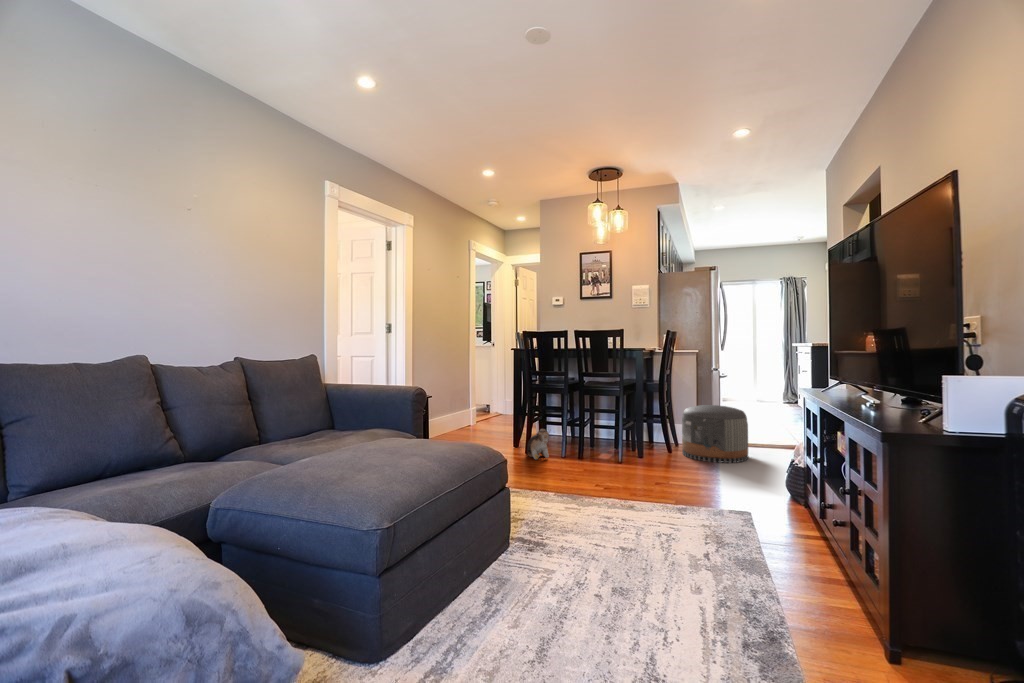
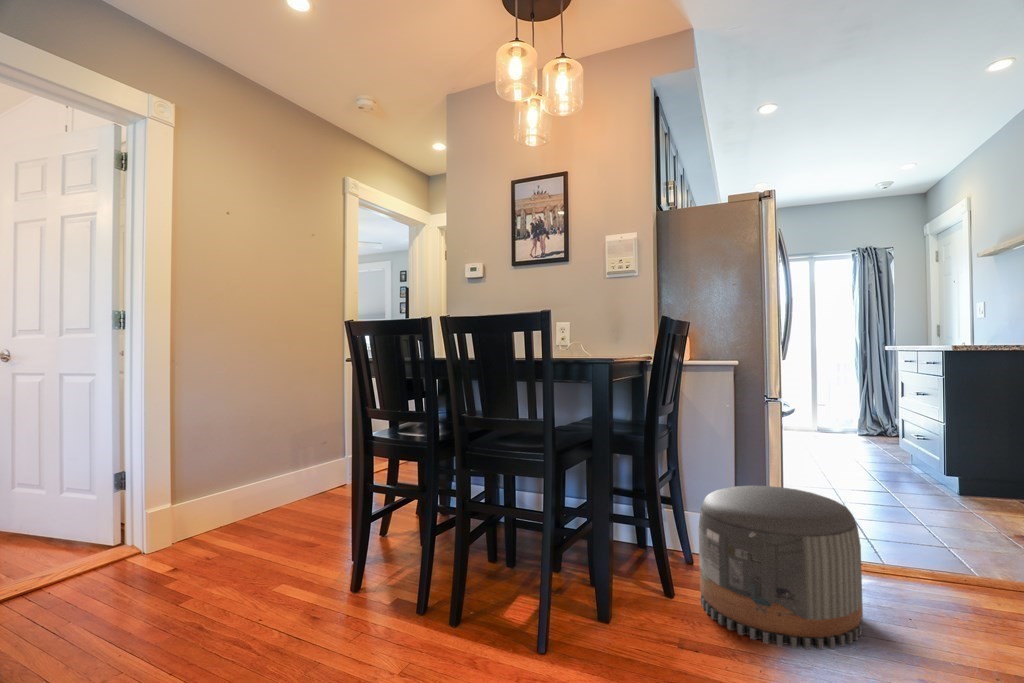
plush toy: present [527,429,549,460] -> none [332,554,376,630]

